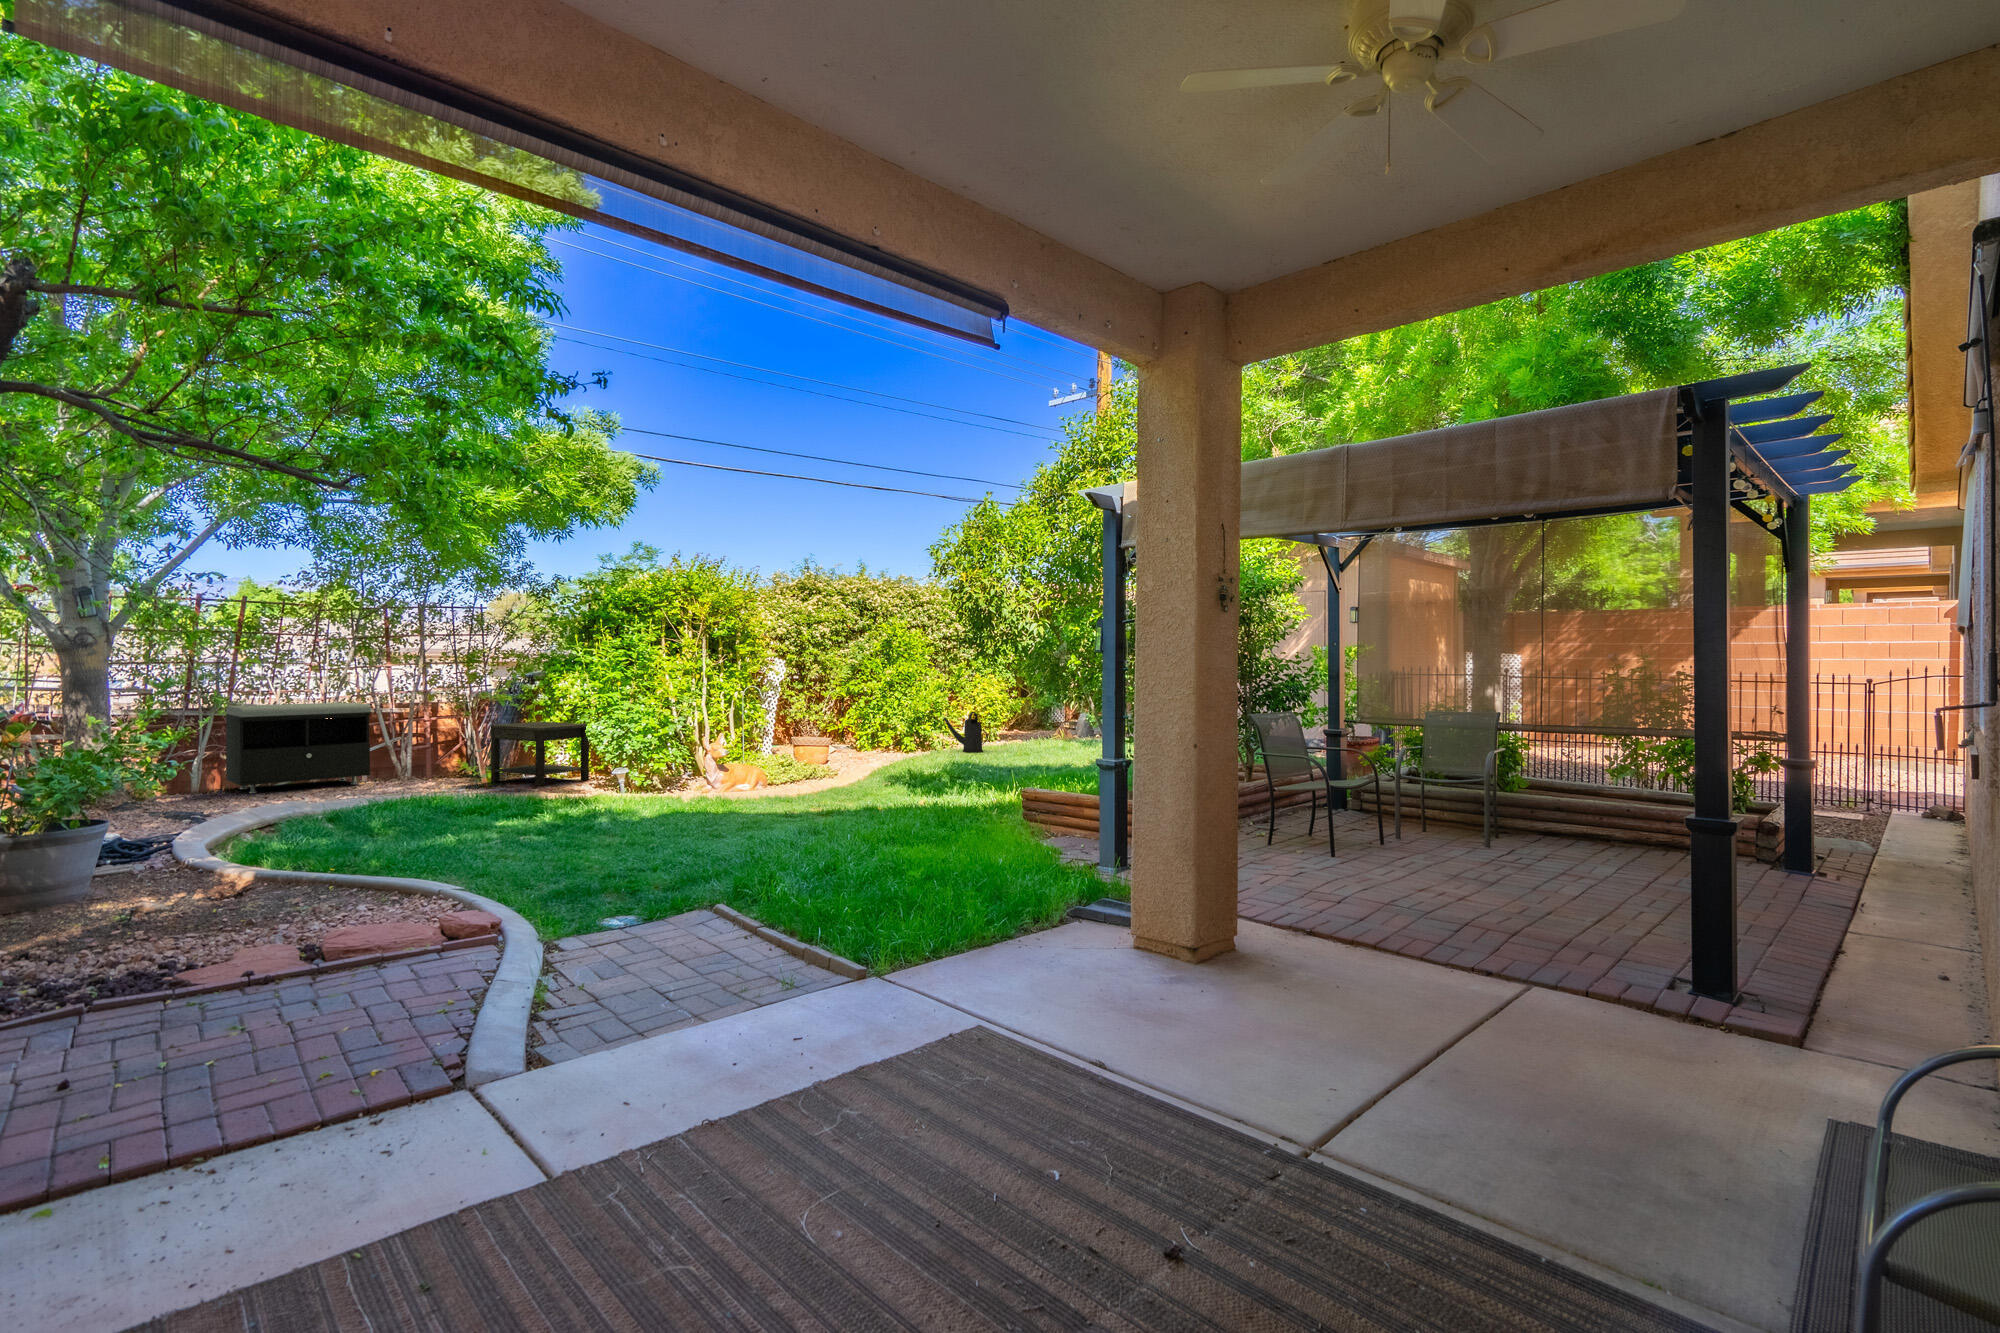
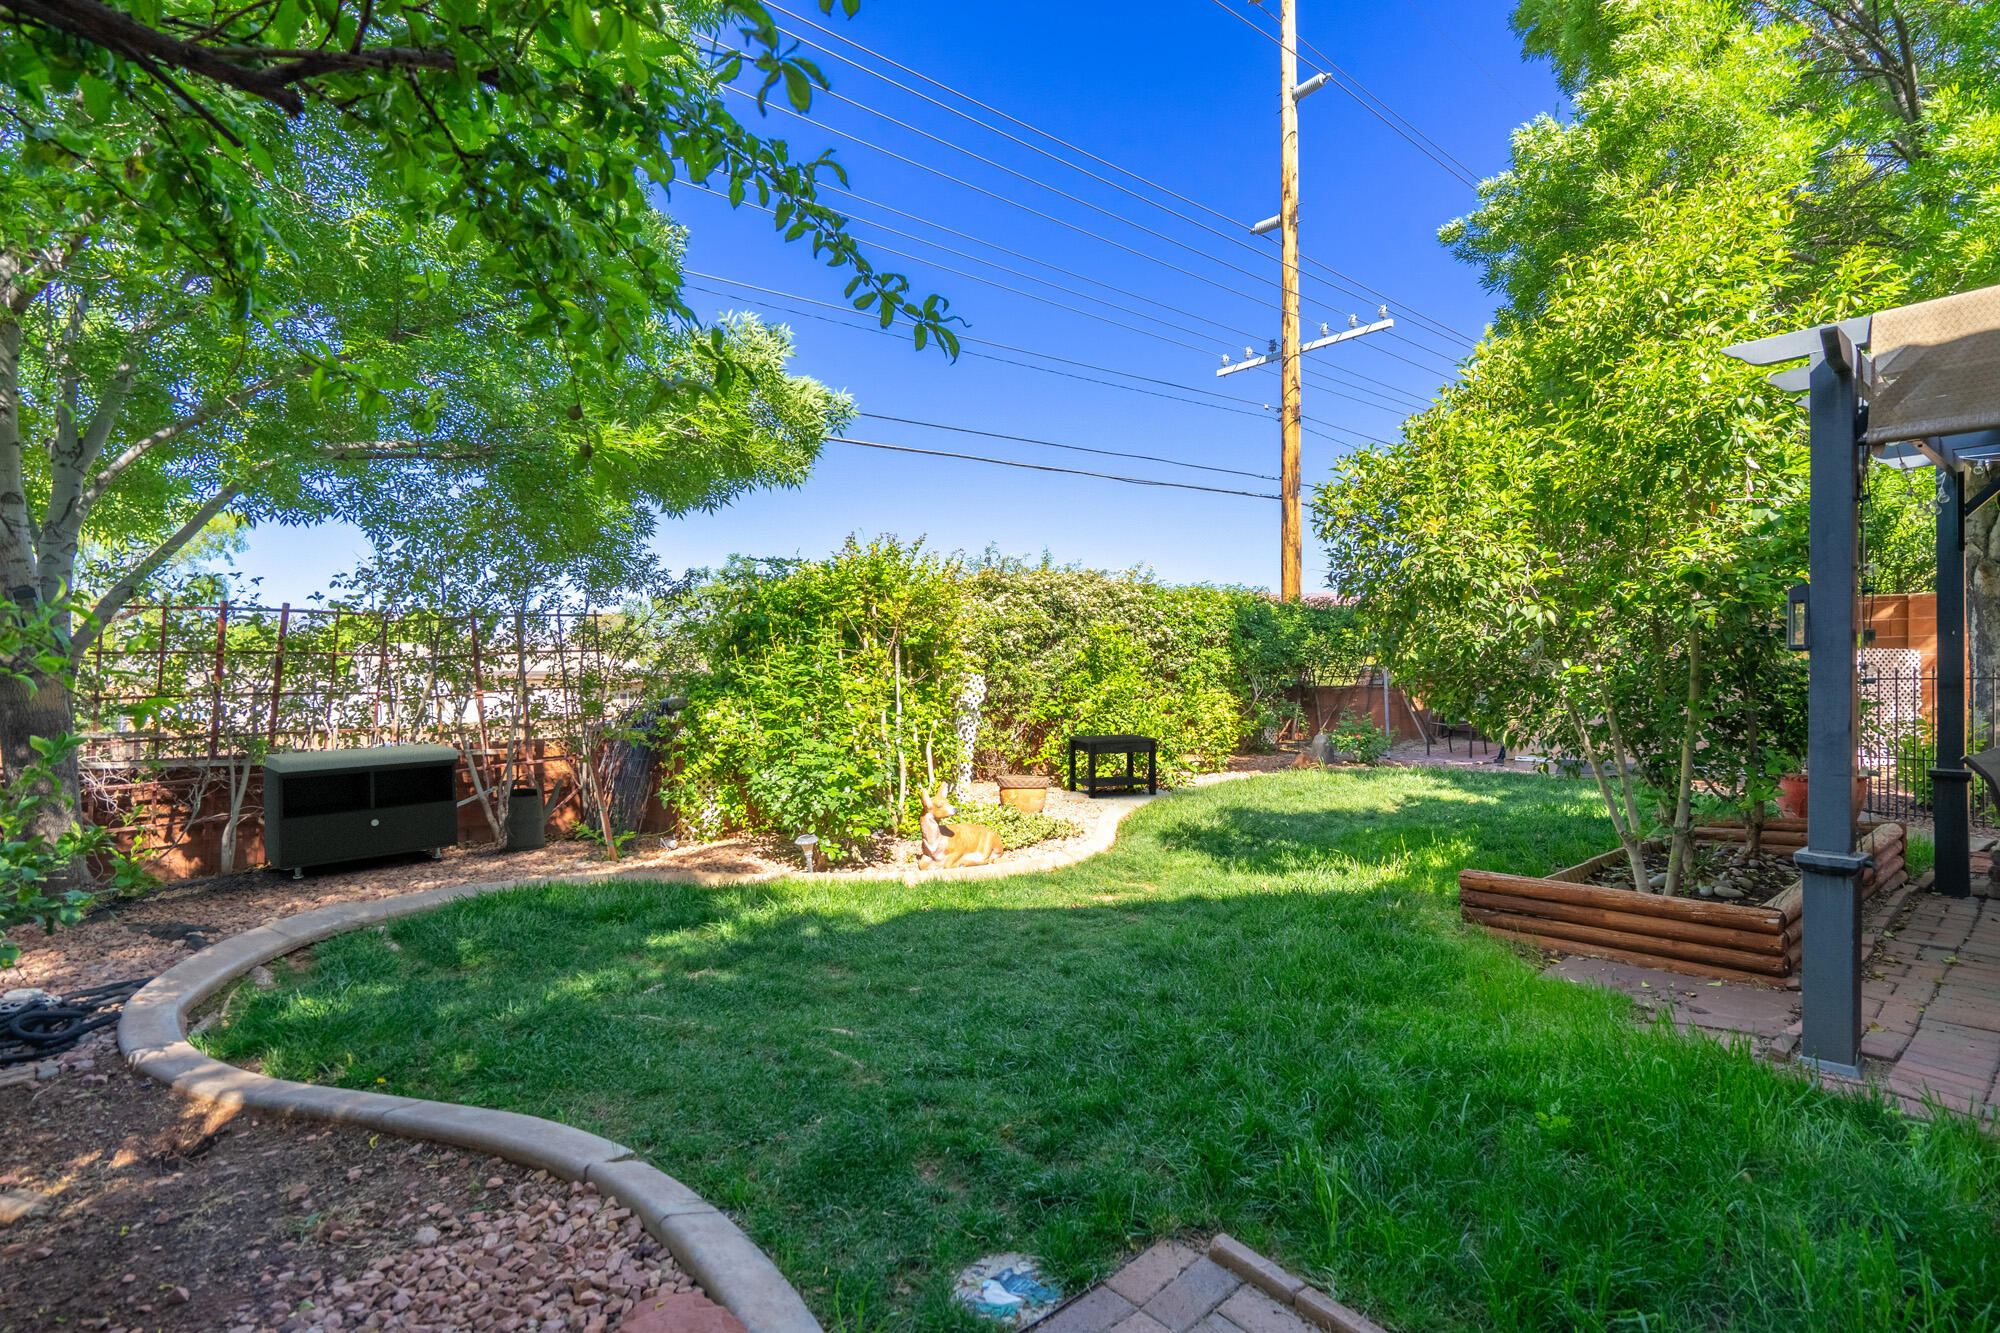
watering can: present [943,712,988,753] -> present [504,775,563,851]
side table: present [490,722,589,787] -> present [1068,734,1156,798]

